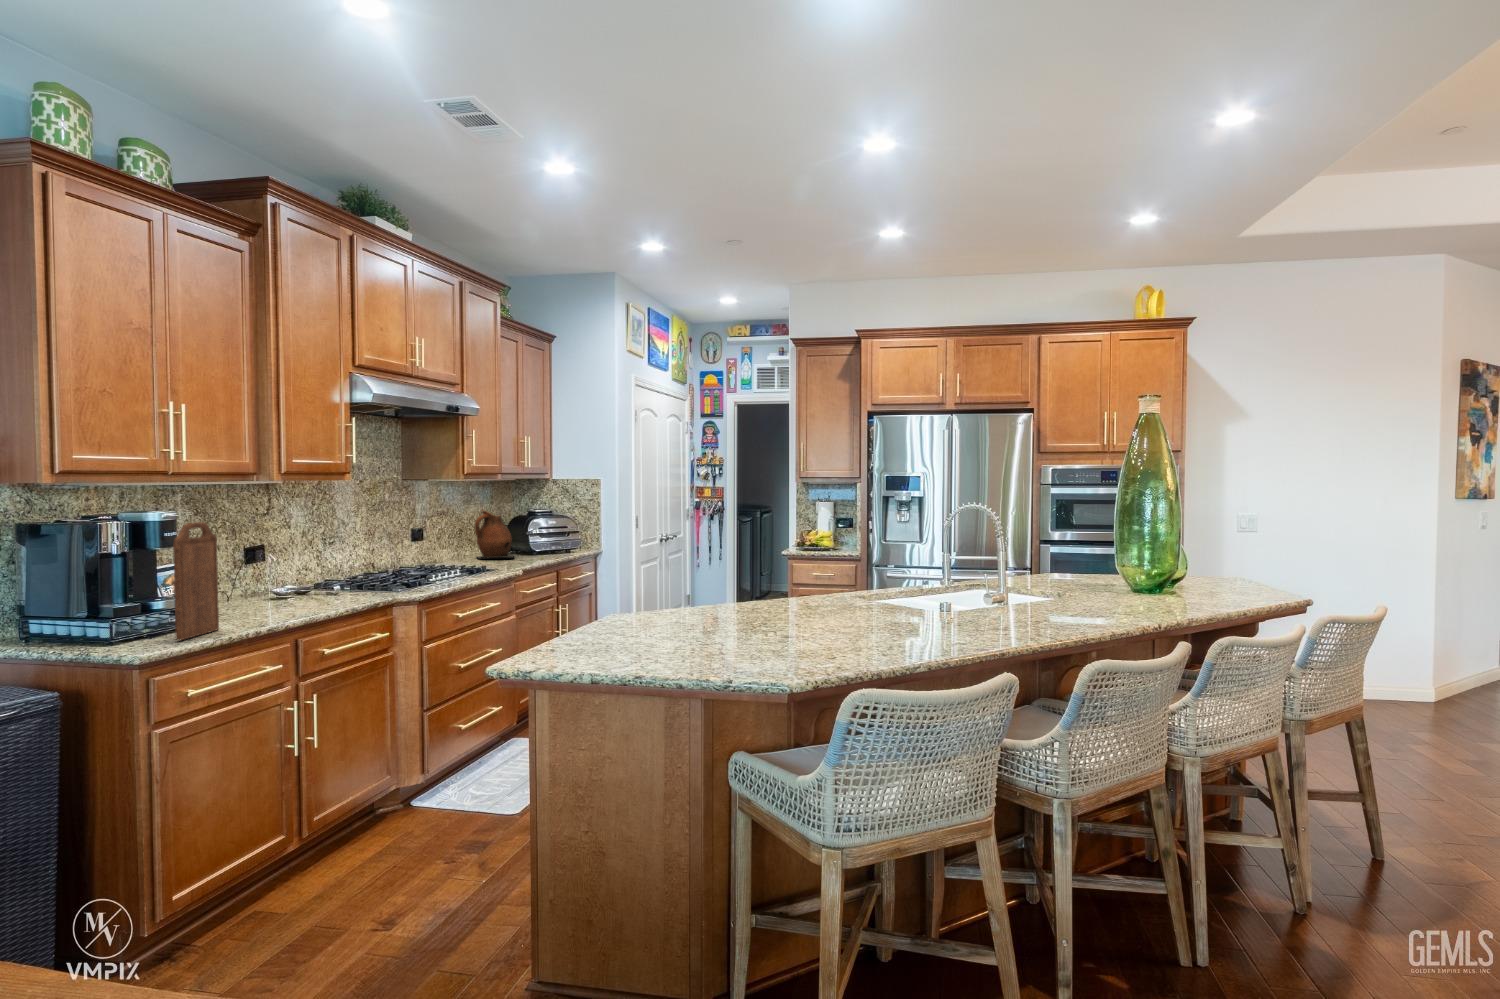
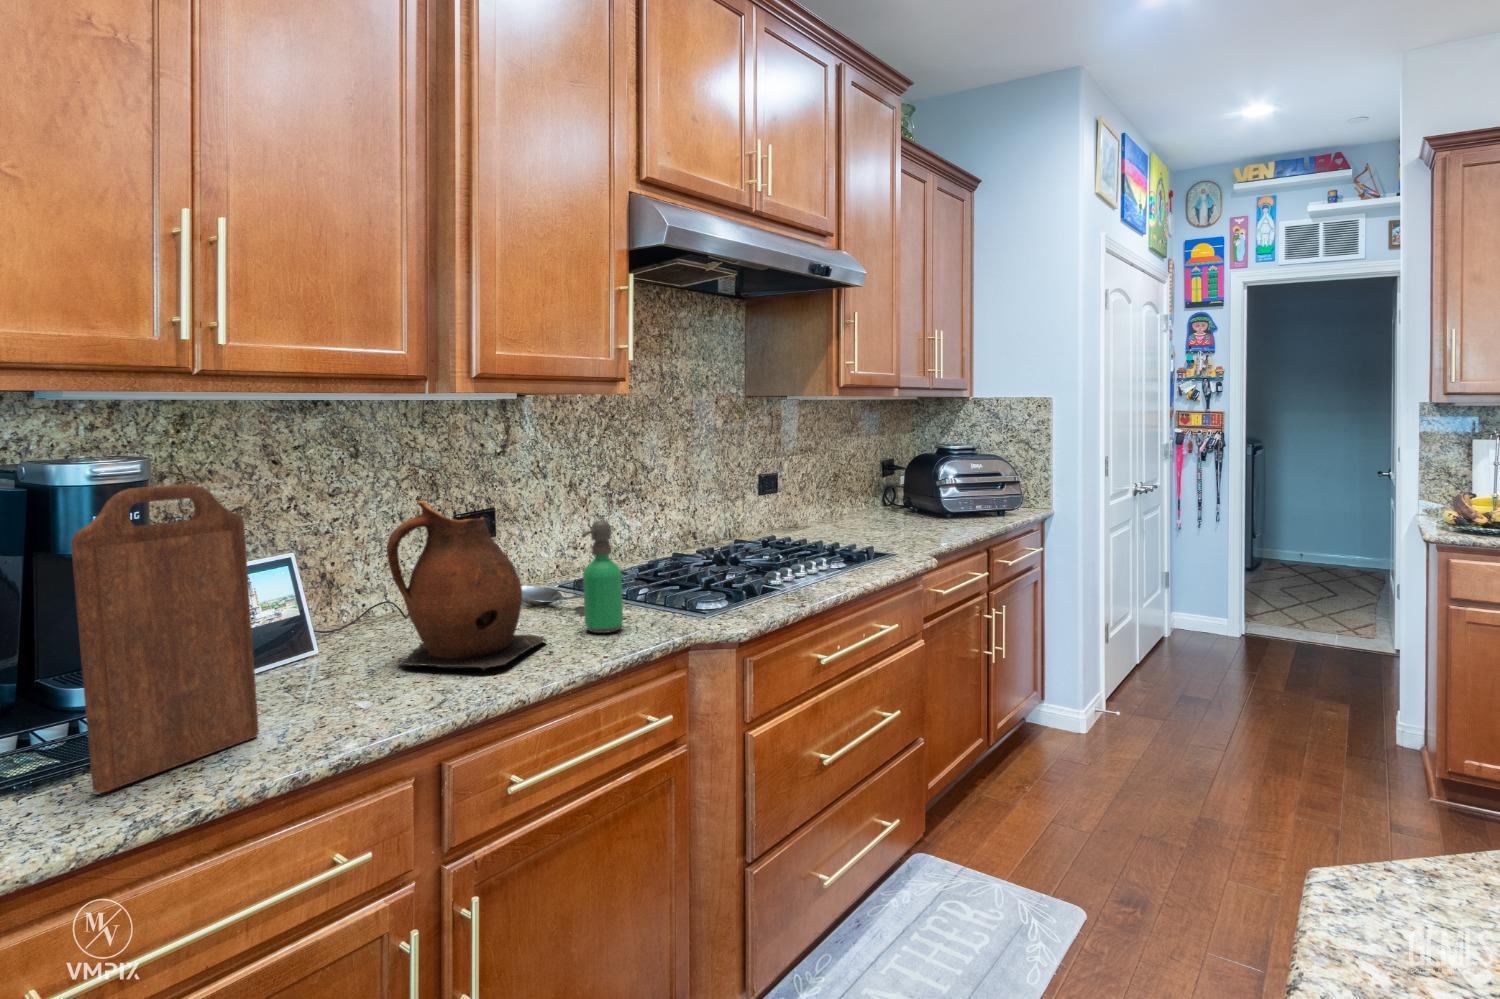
ceramic pitcher: present [475,511,514,559] -> present [387,501,547,671]
soap dispenser: none [336,545,358,601] -> present [582,520,623,633]

